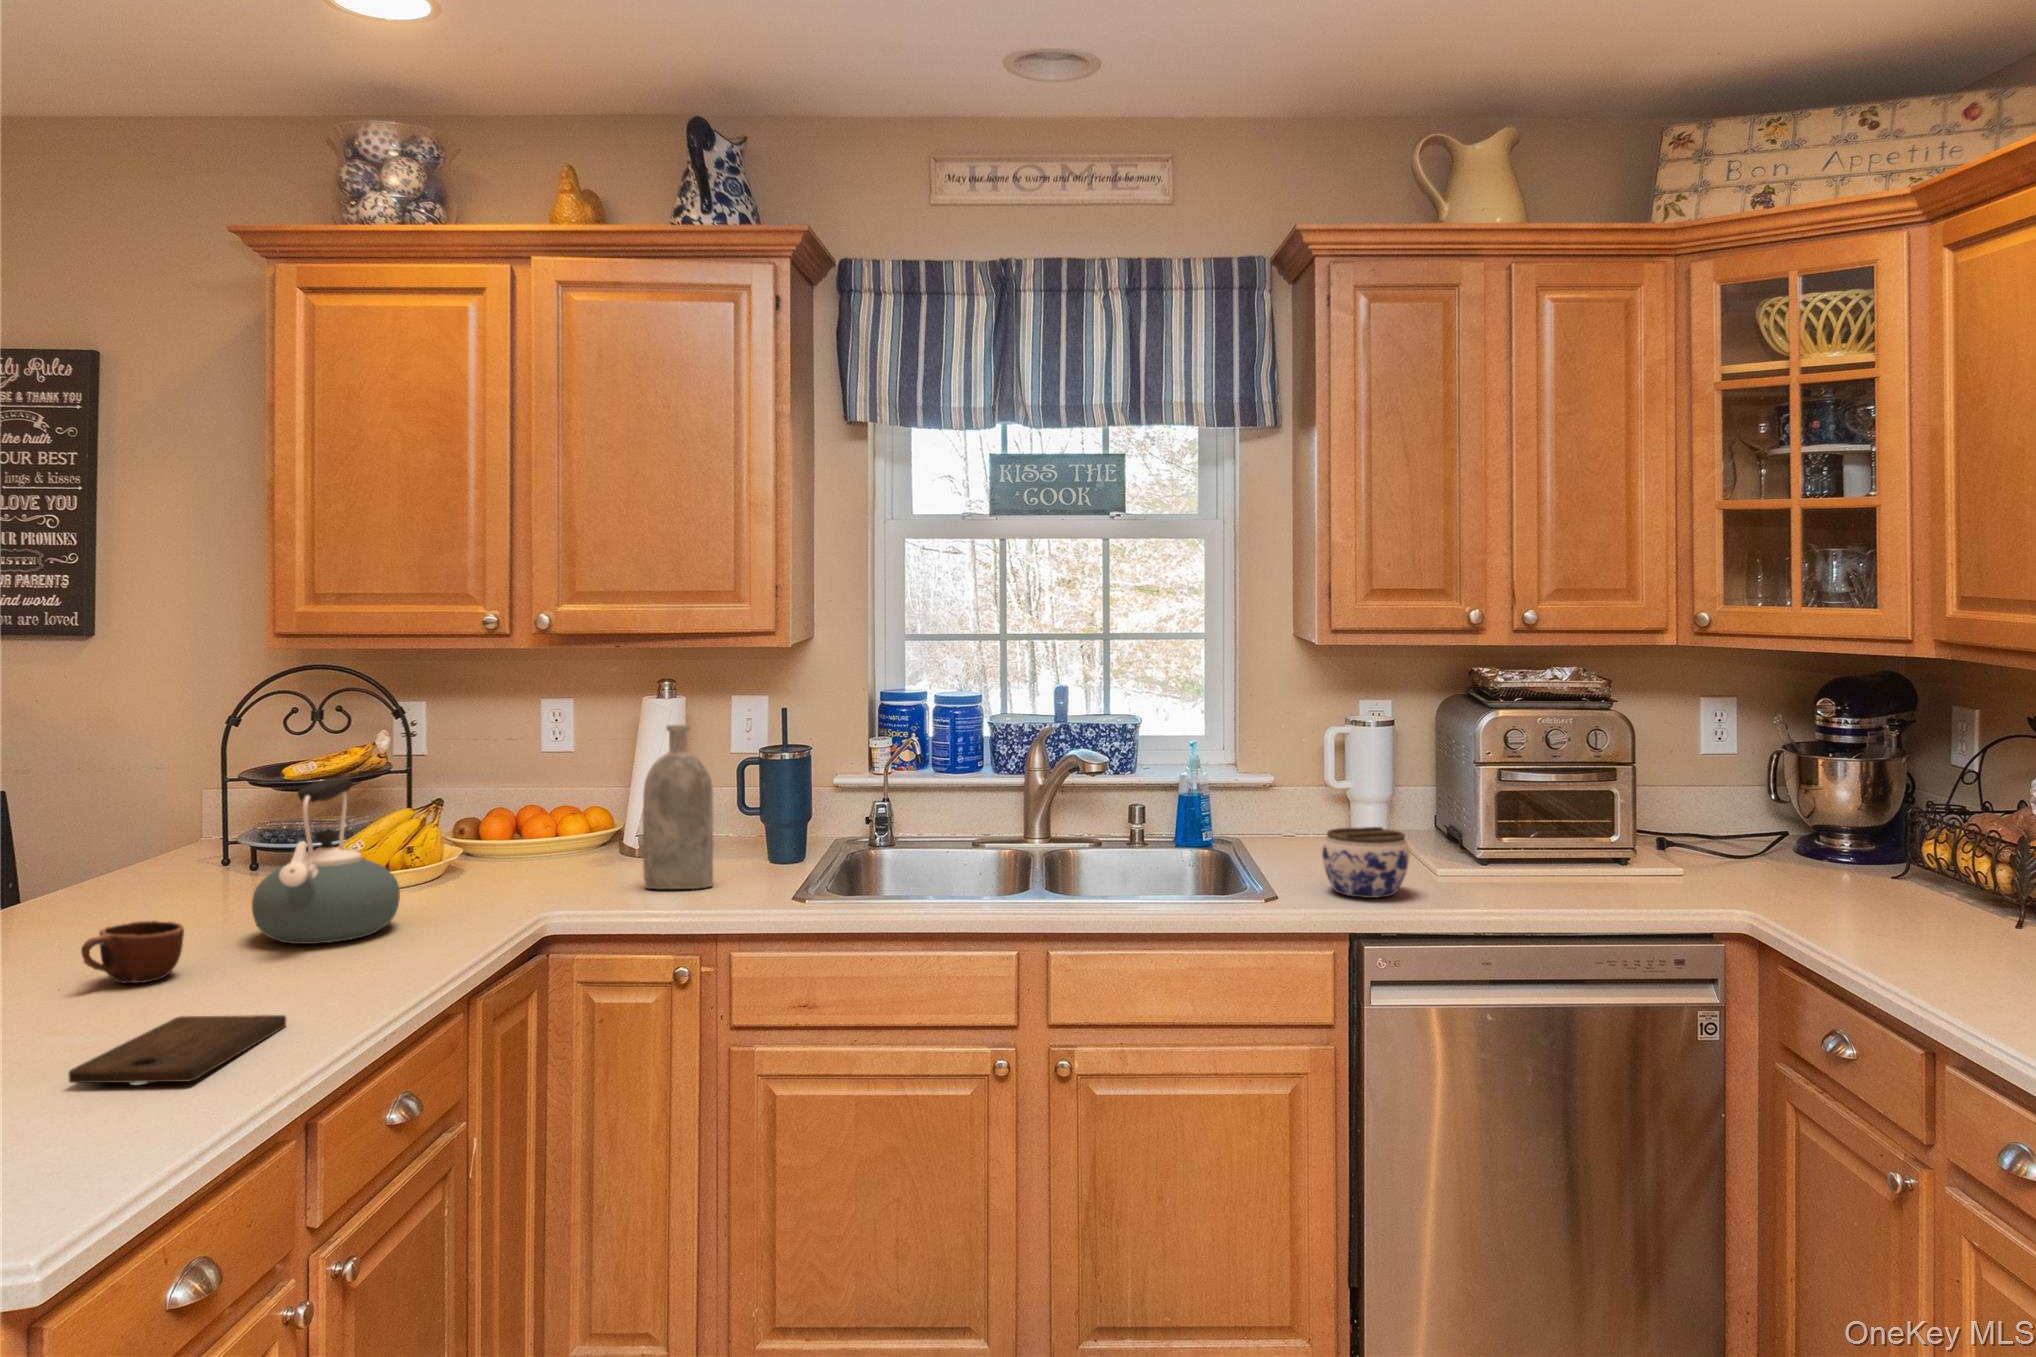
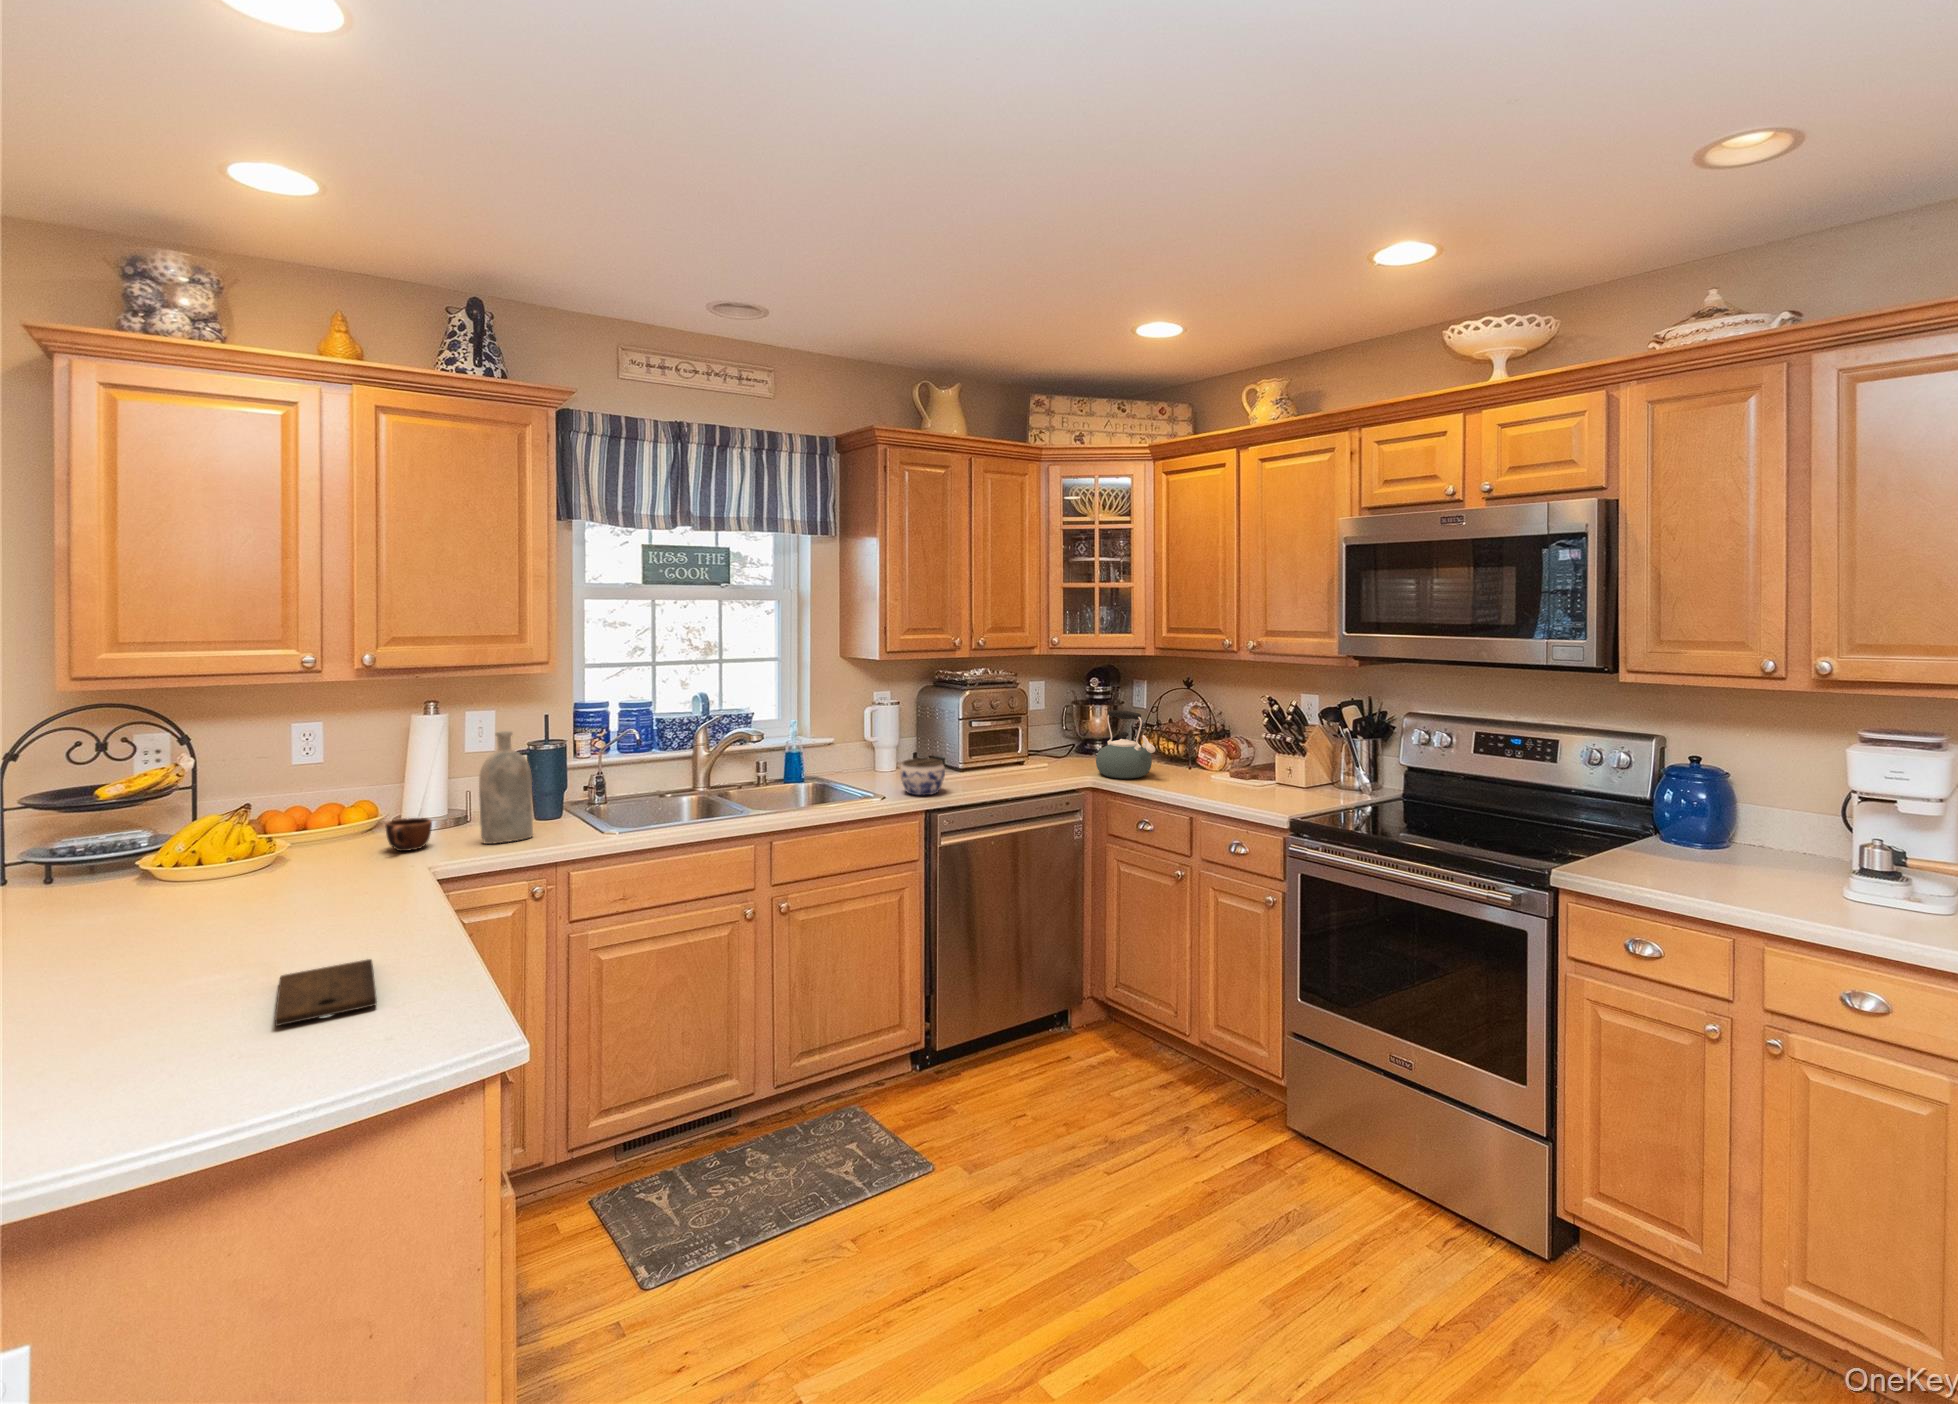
kettle: present [252,779,400,944] -> present [1096,710,1155,779]
mug: present [81,921,184,983] -> present [385,818,432,851]

